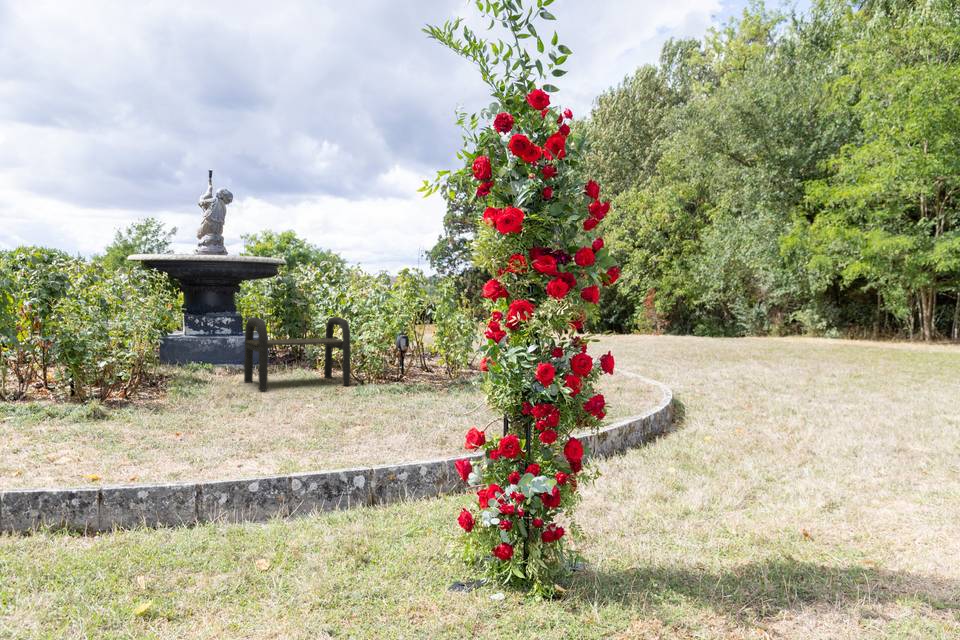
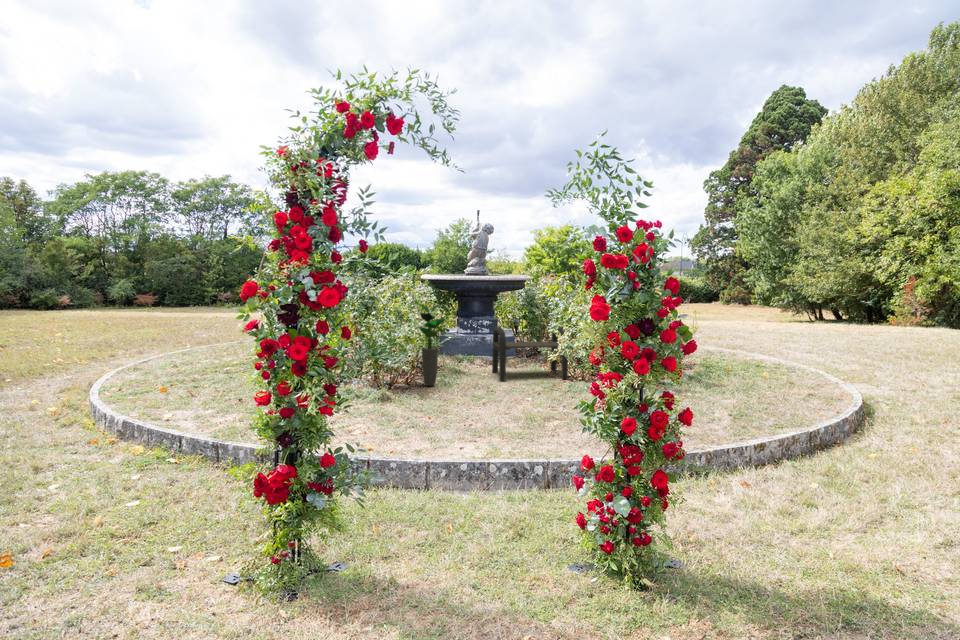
potted plant: none [126,281,185,401] -> present [418,304,446,386]

